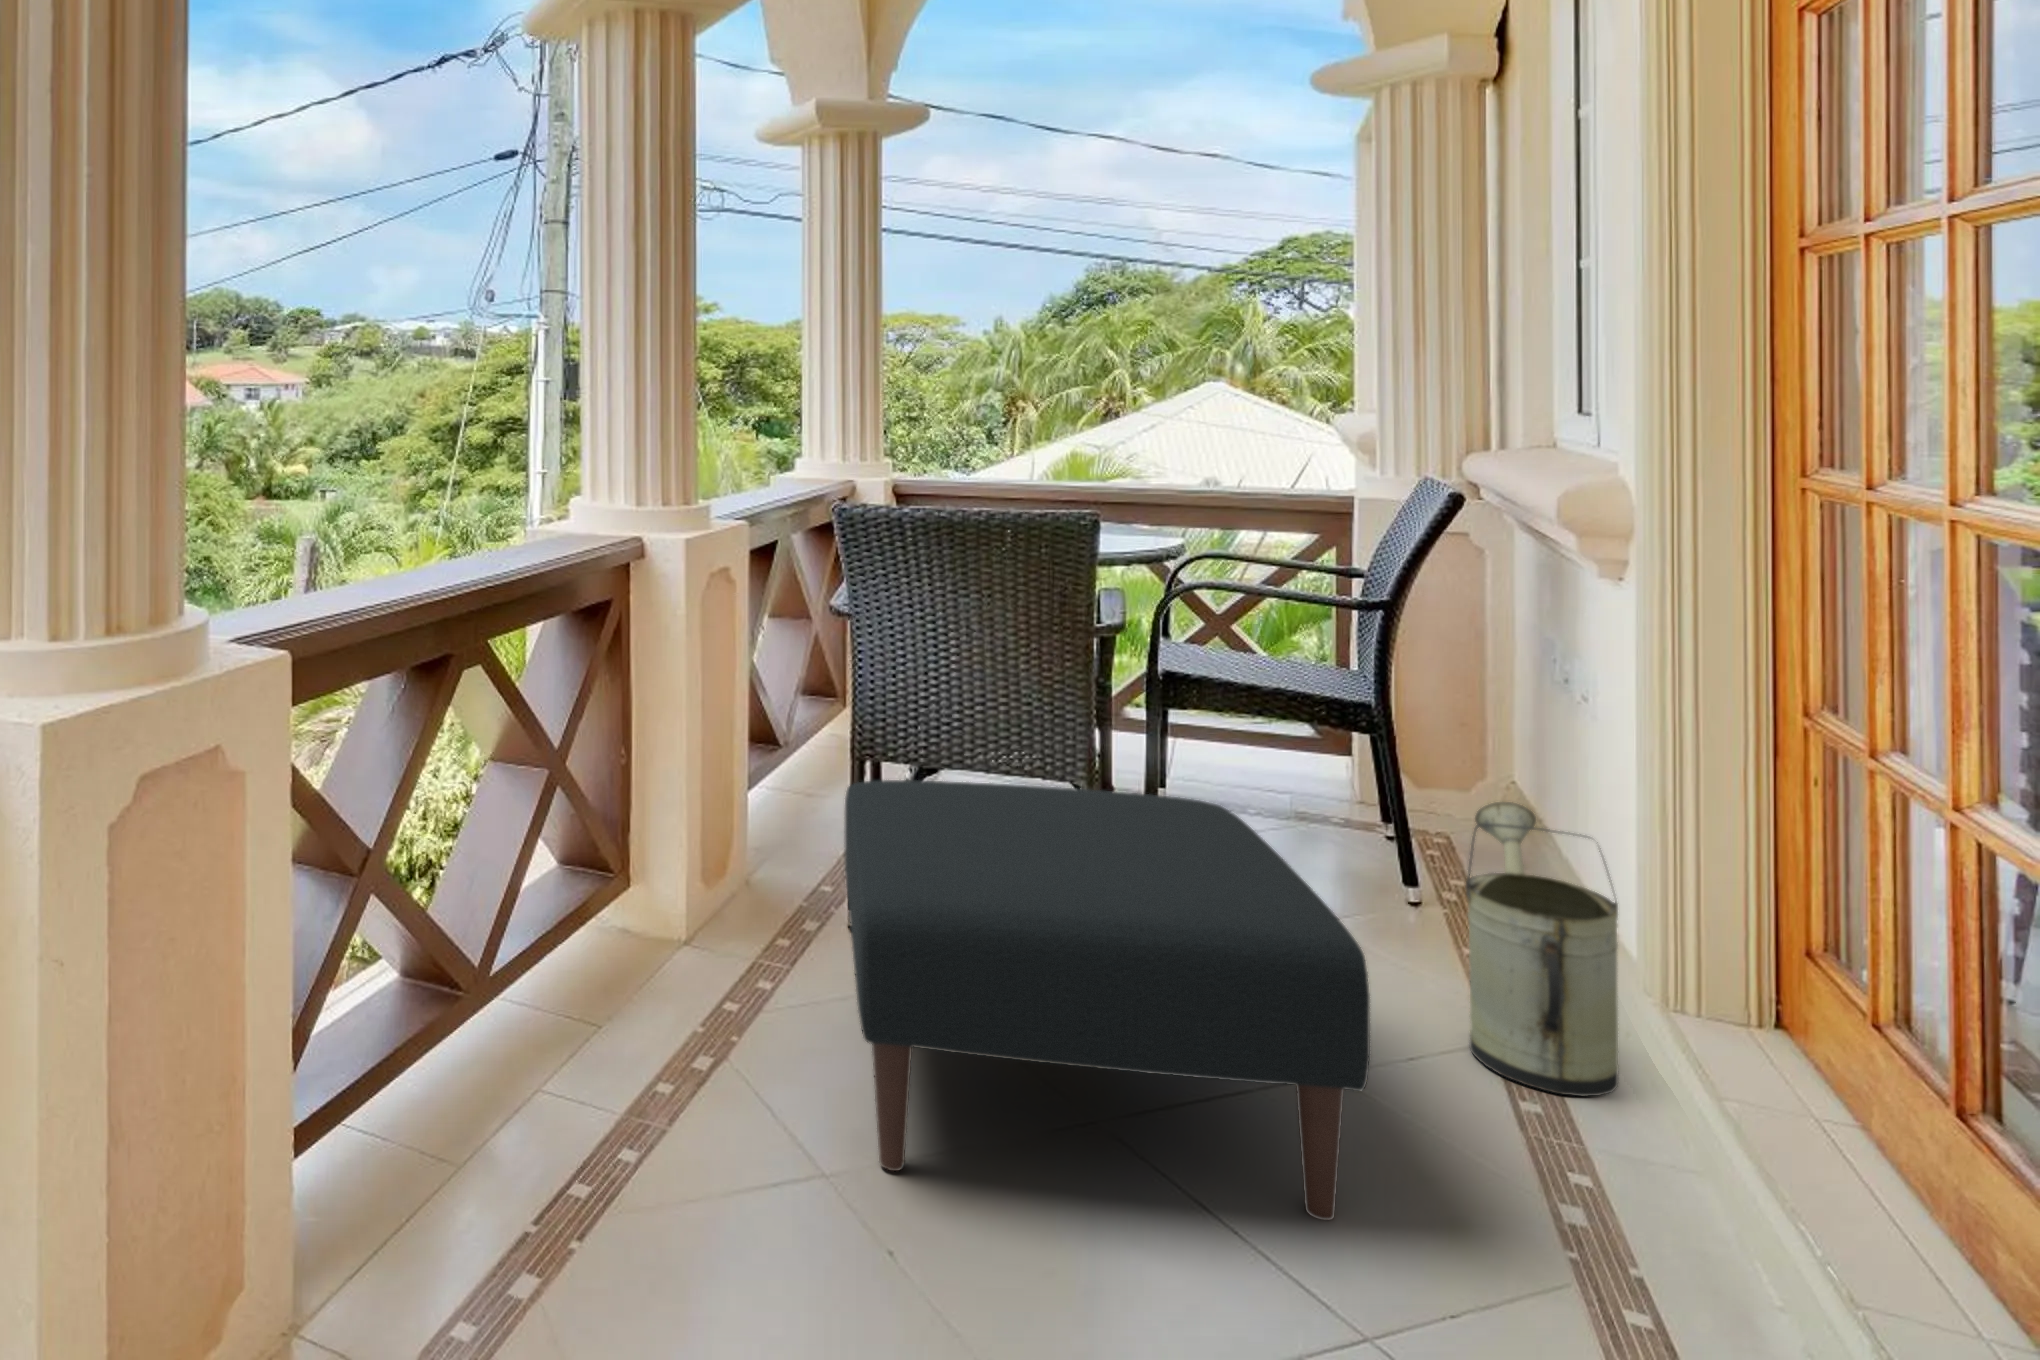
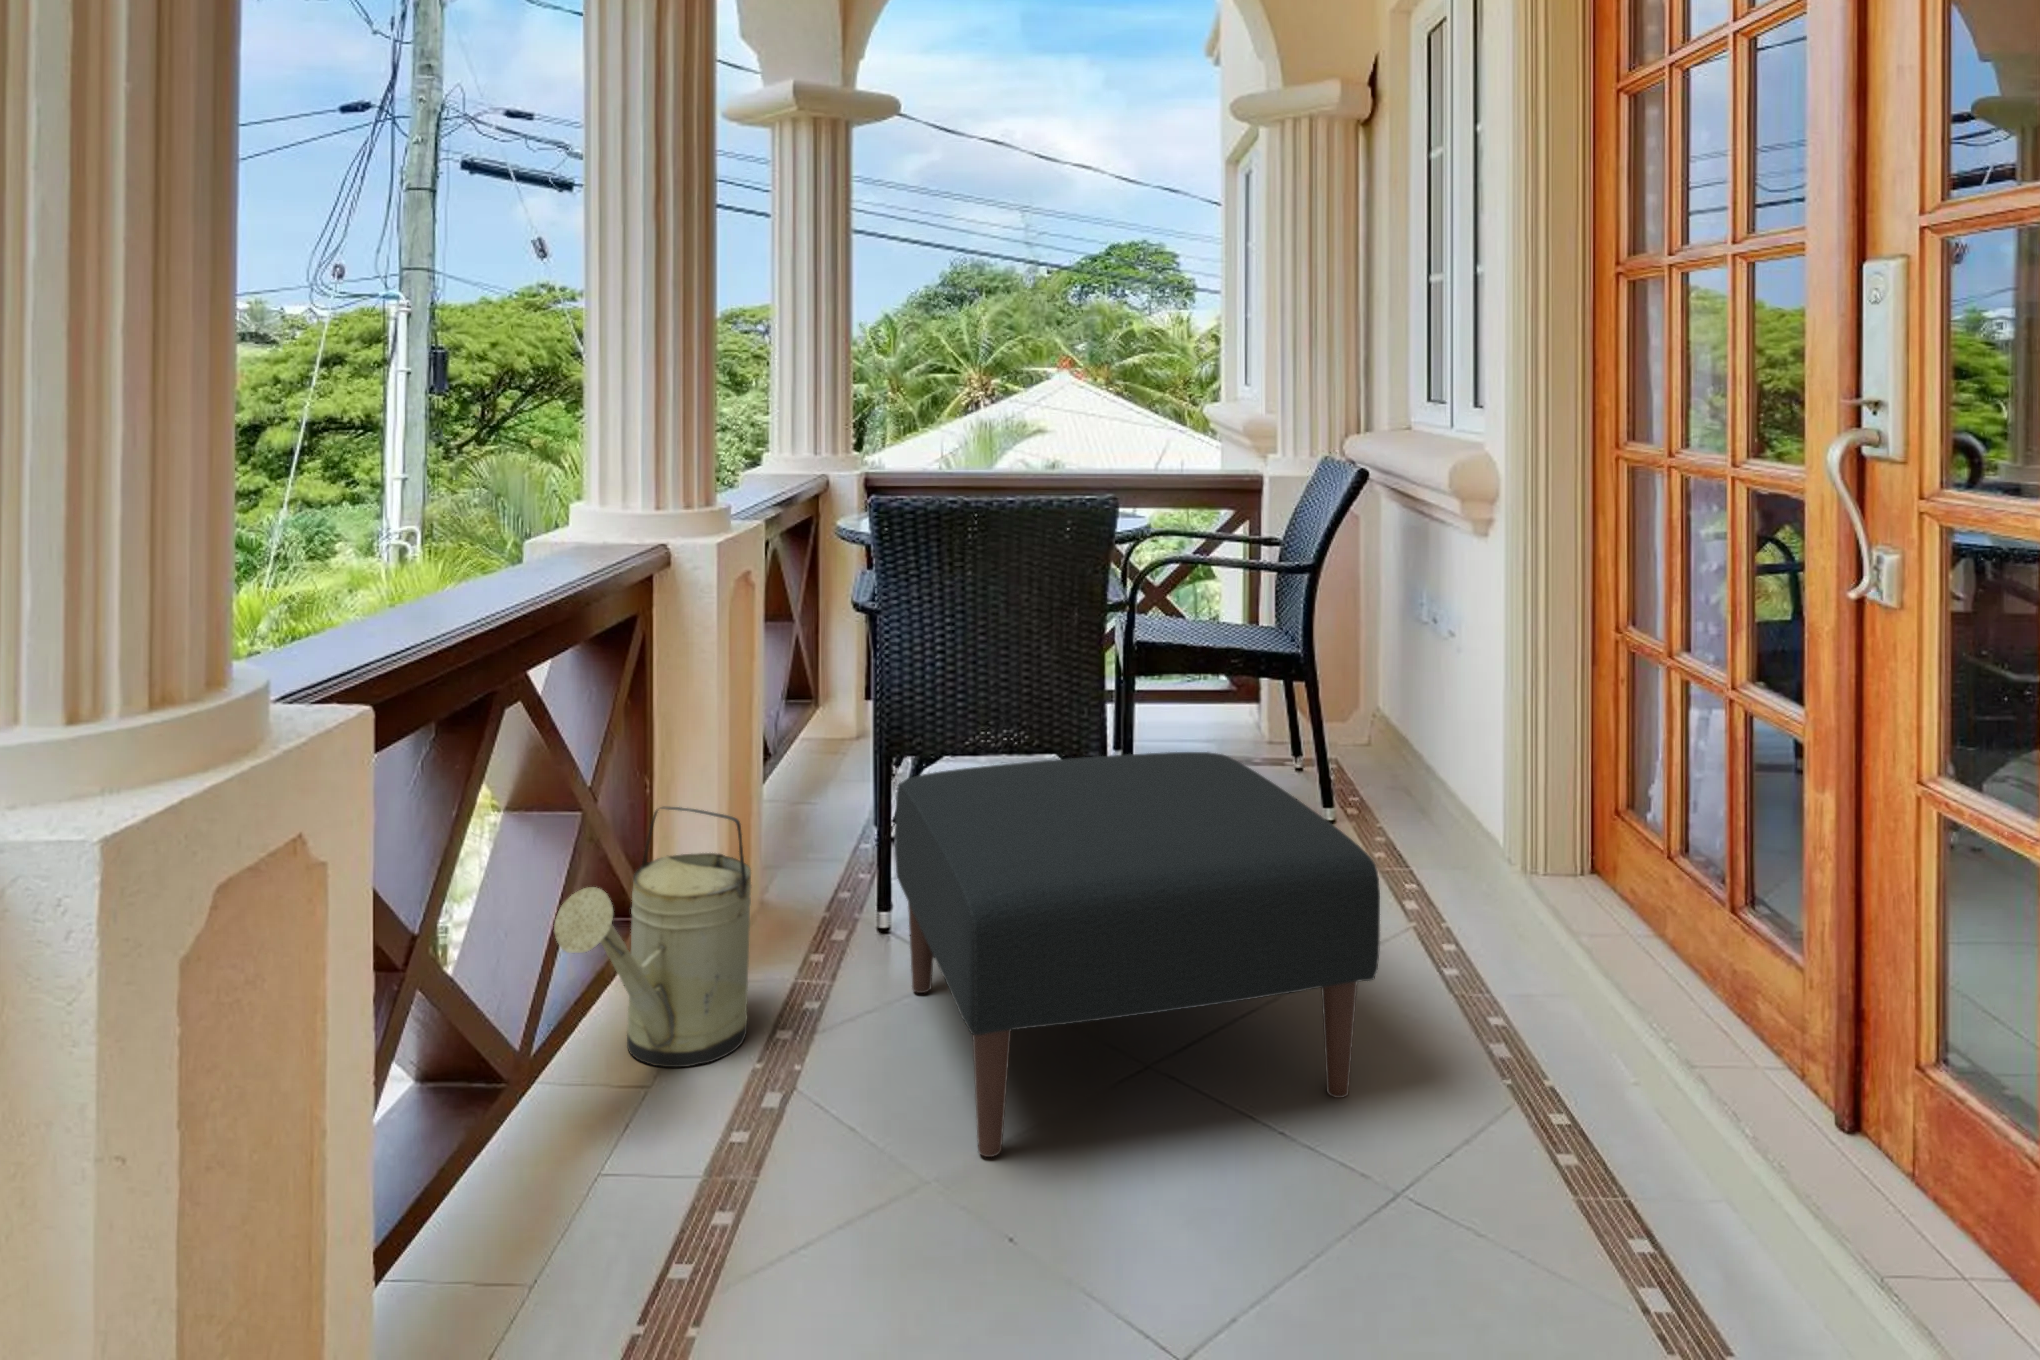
watering can: present [1466,802,1619,1096] -> present [554,807,751,1067]

